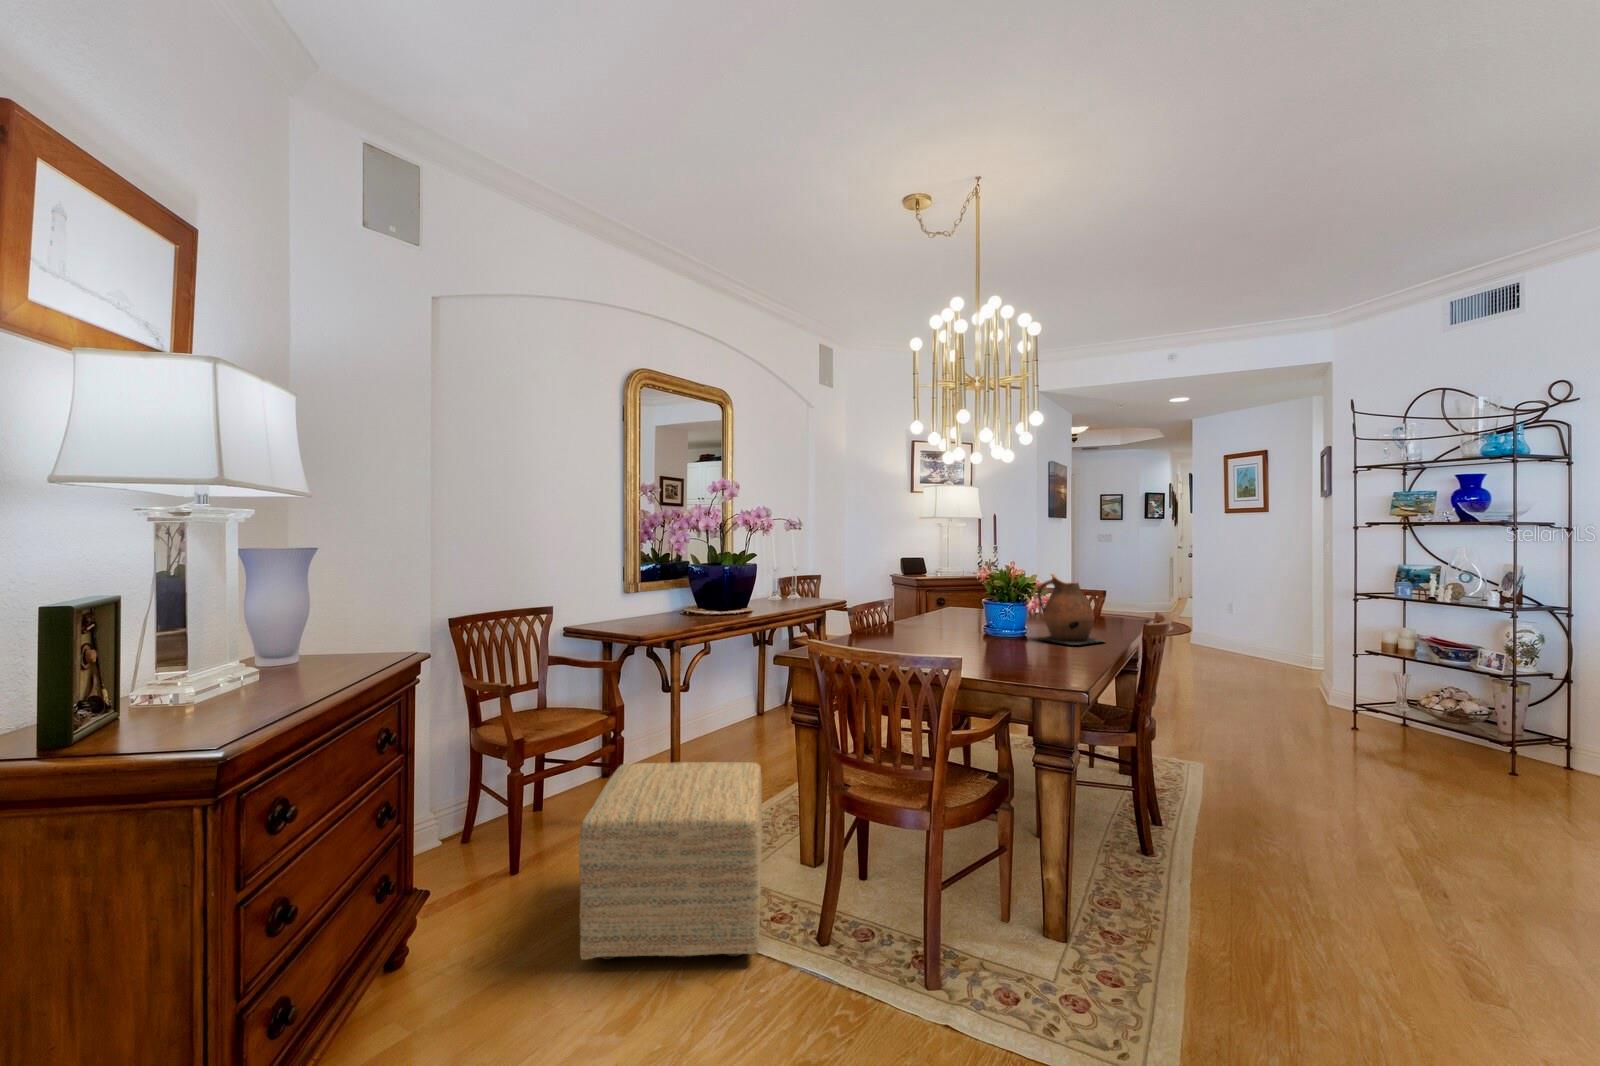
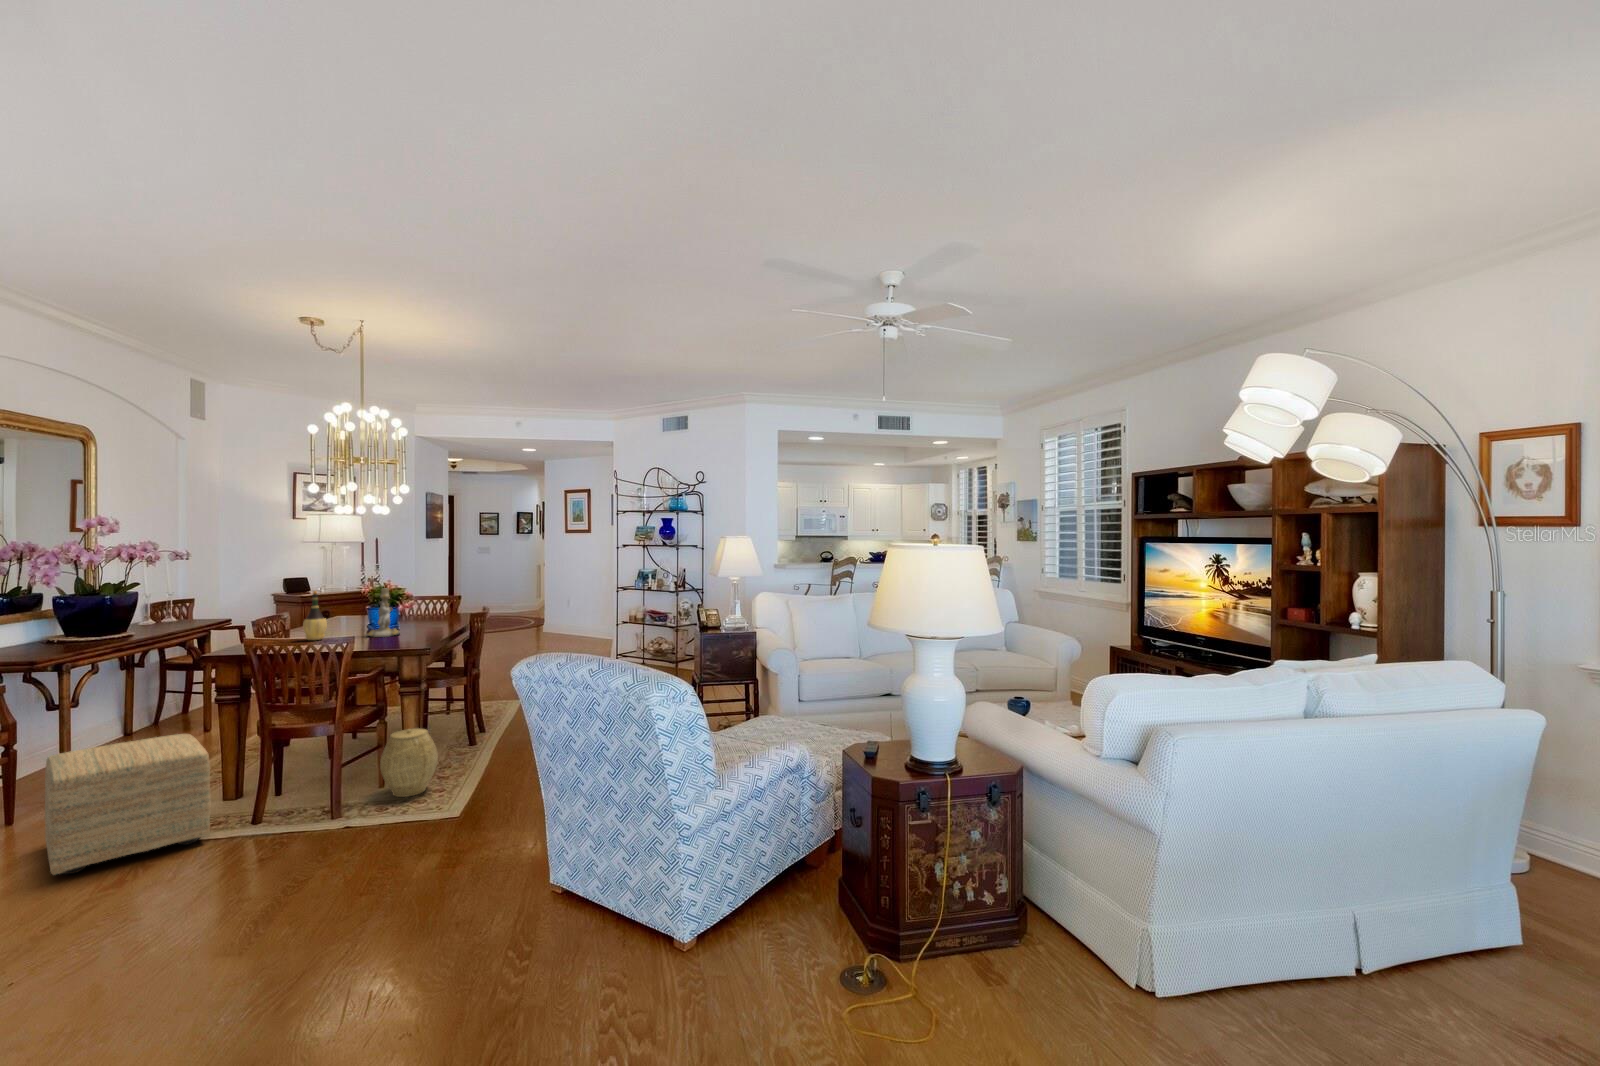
wine bottle: none [900,570,930,644] -> present [303,591,327,640]
candlestick: none [981,572,1033,651] -> present [367,589,400,637]
ceramic pitcher: present [1037,574,1106,645] -> none [406,588,450,631]
woven basket: none [1004,835,1107,979] -> present [380,728,438,797]

